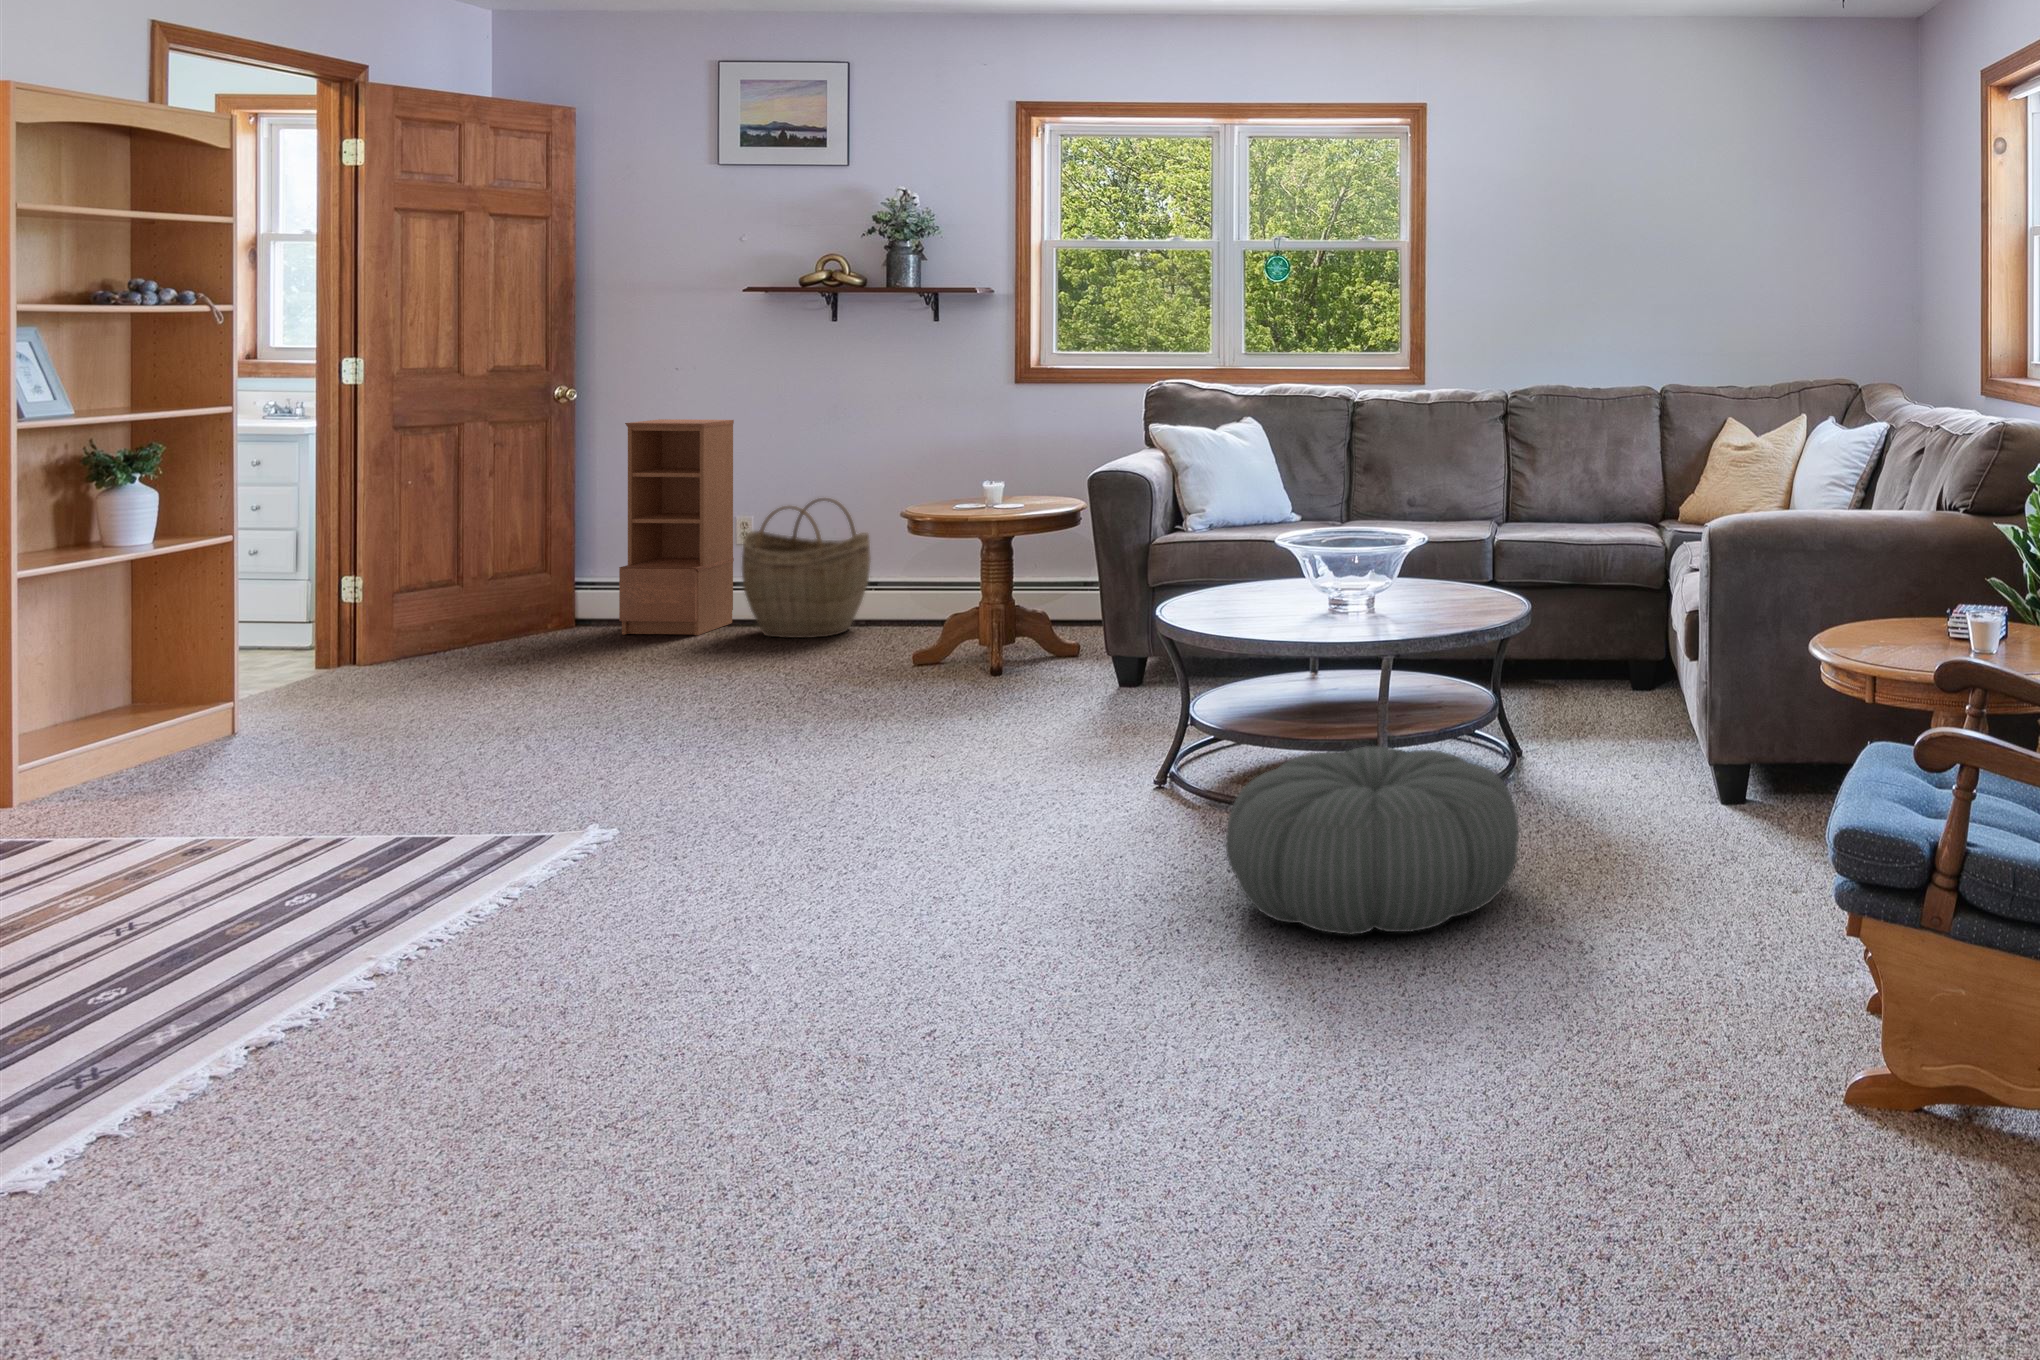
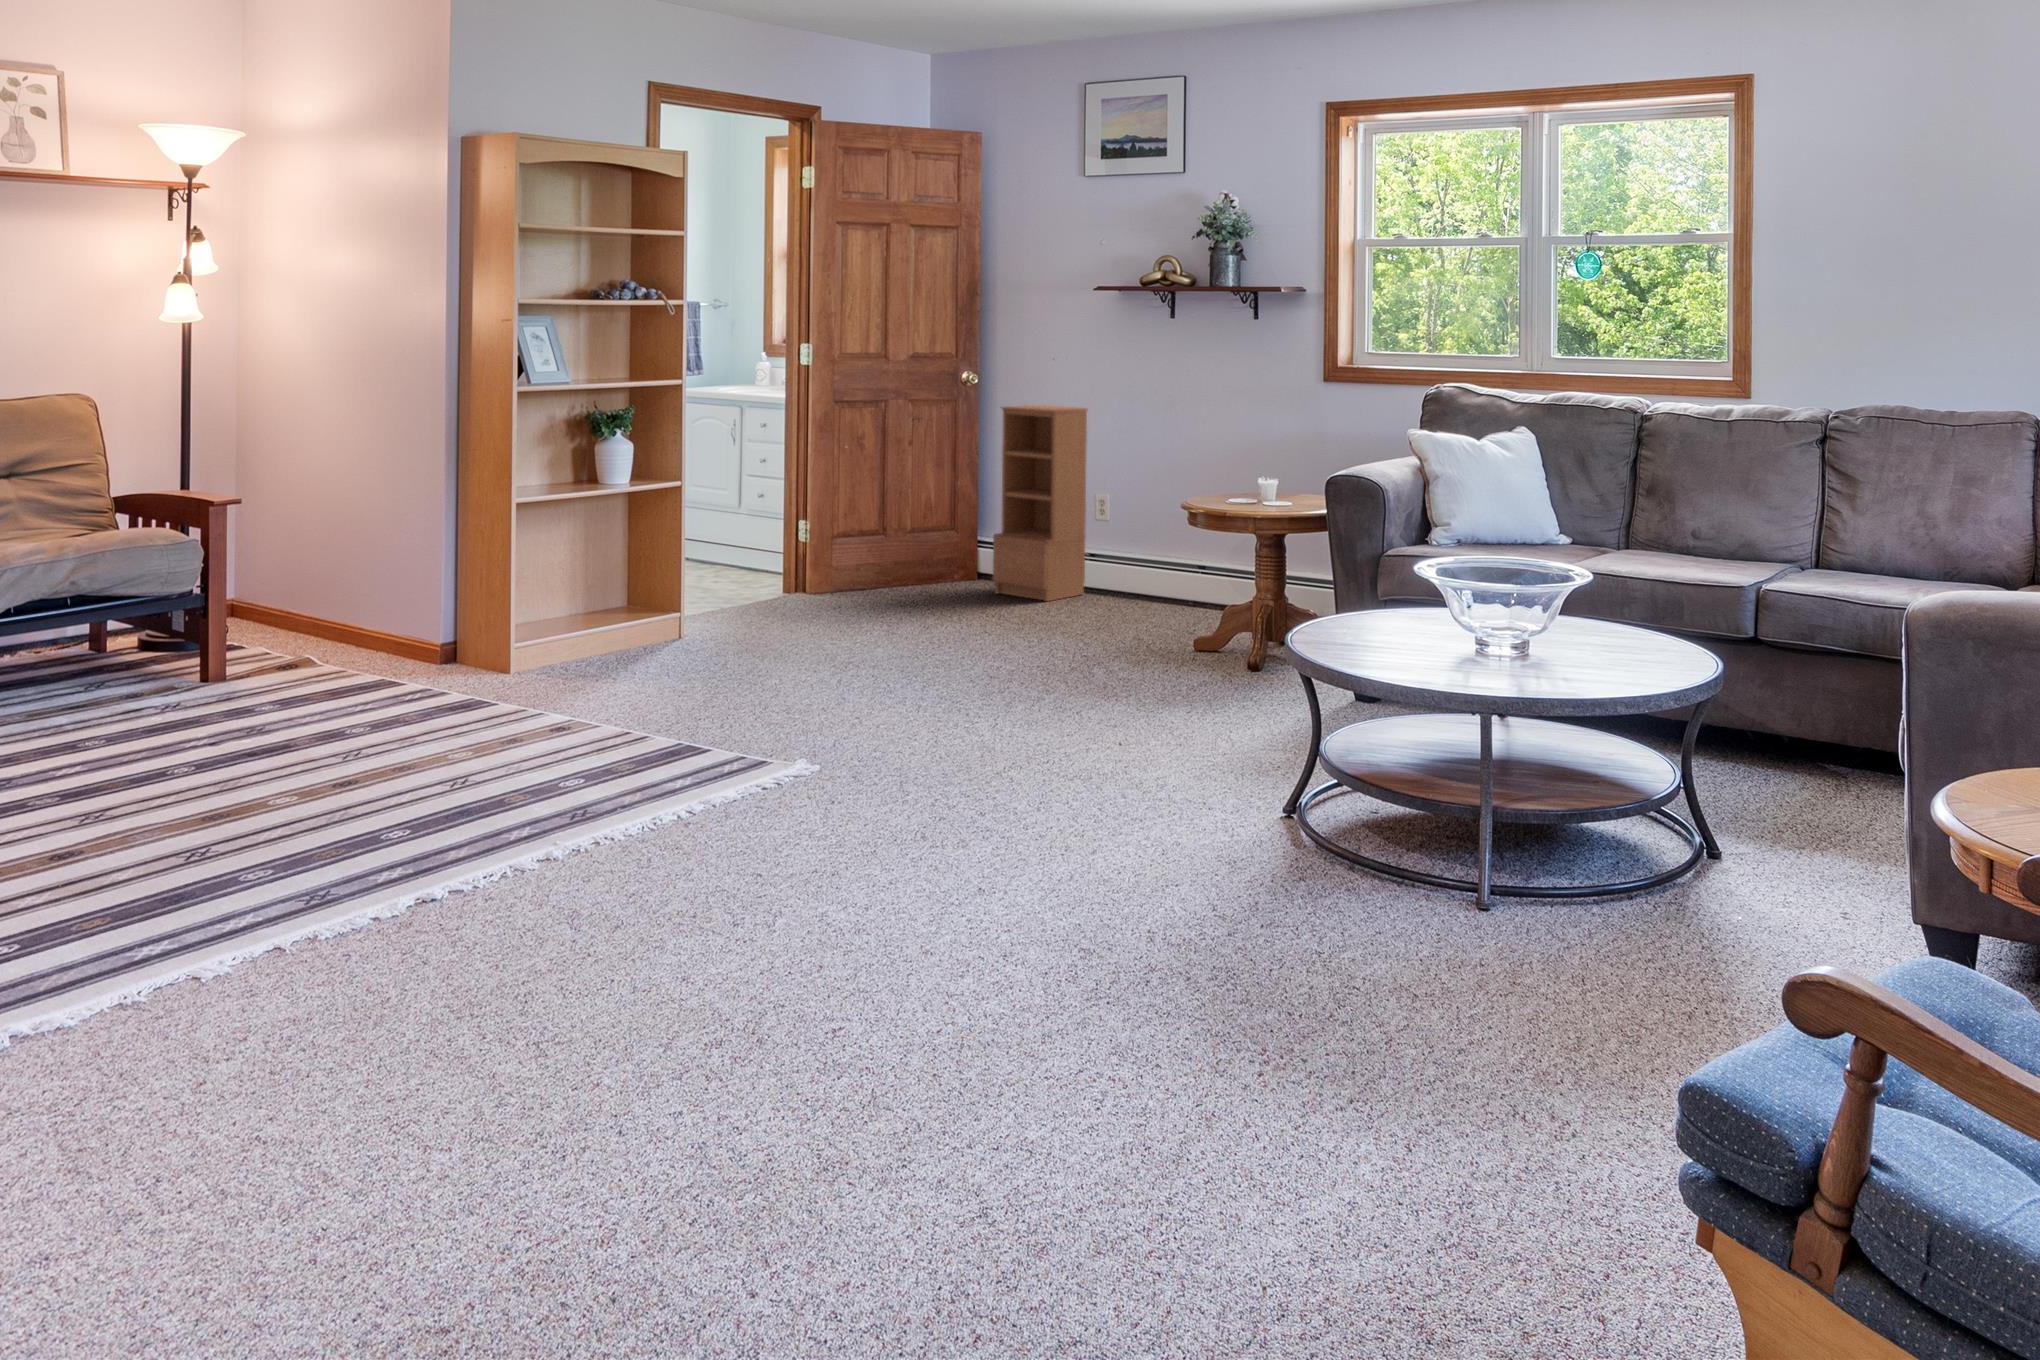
woven basket: present [742,498,871,638] -> none [1077,485,1186,616]
pouf: present [1226,746,1519,935] -> none [1153,793,1473,1000]

